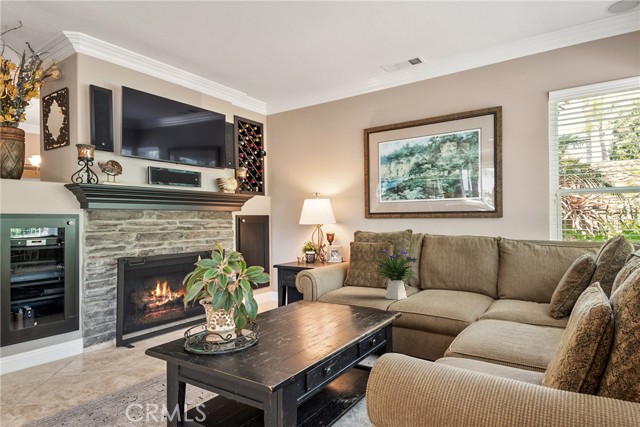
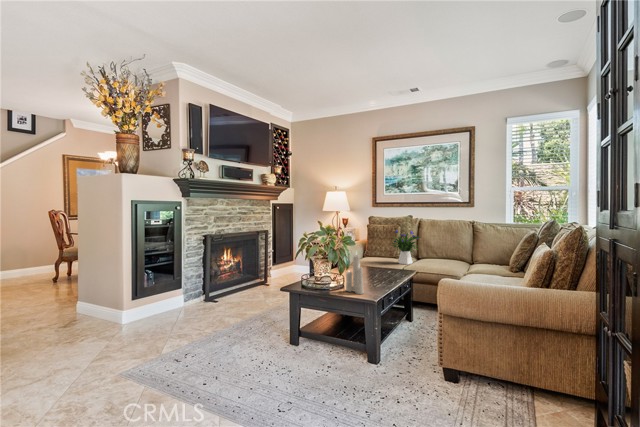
candle: none [251,272,278,356] -> present [346,255,364,294]

